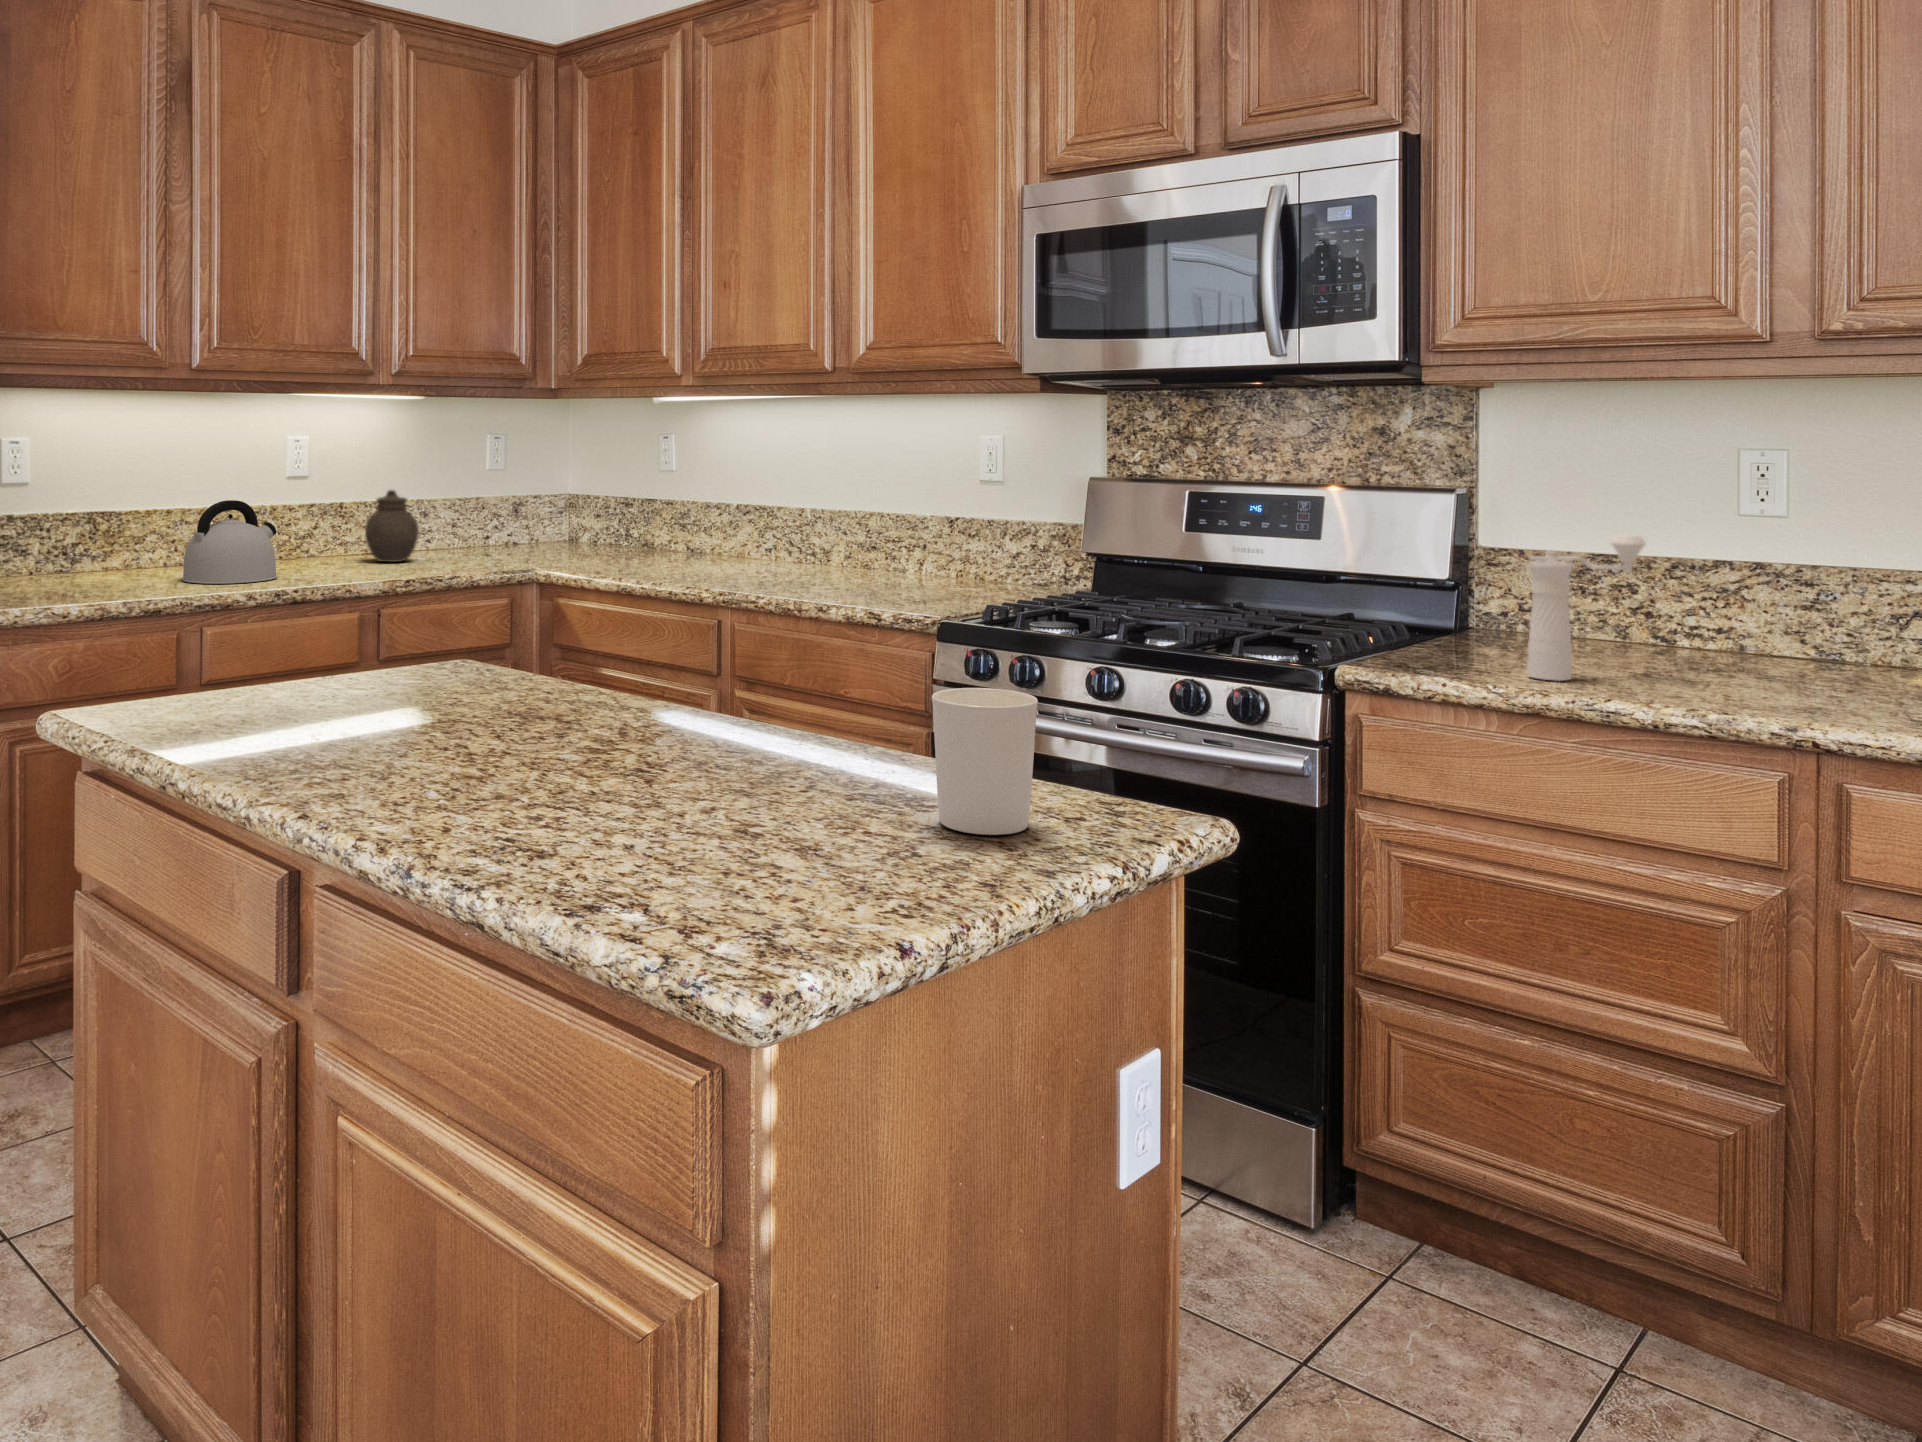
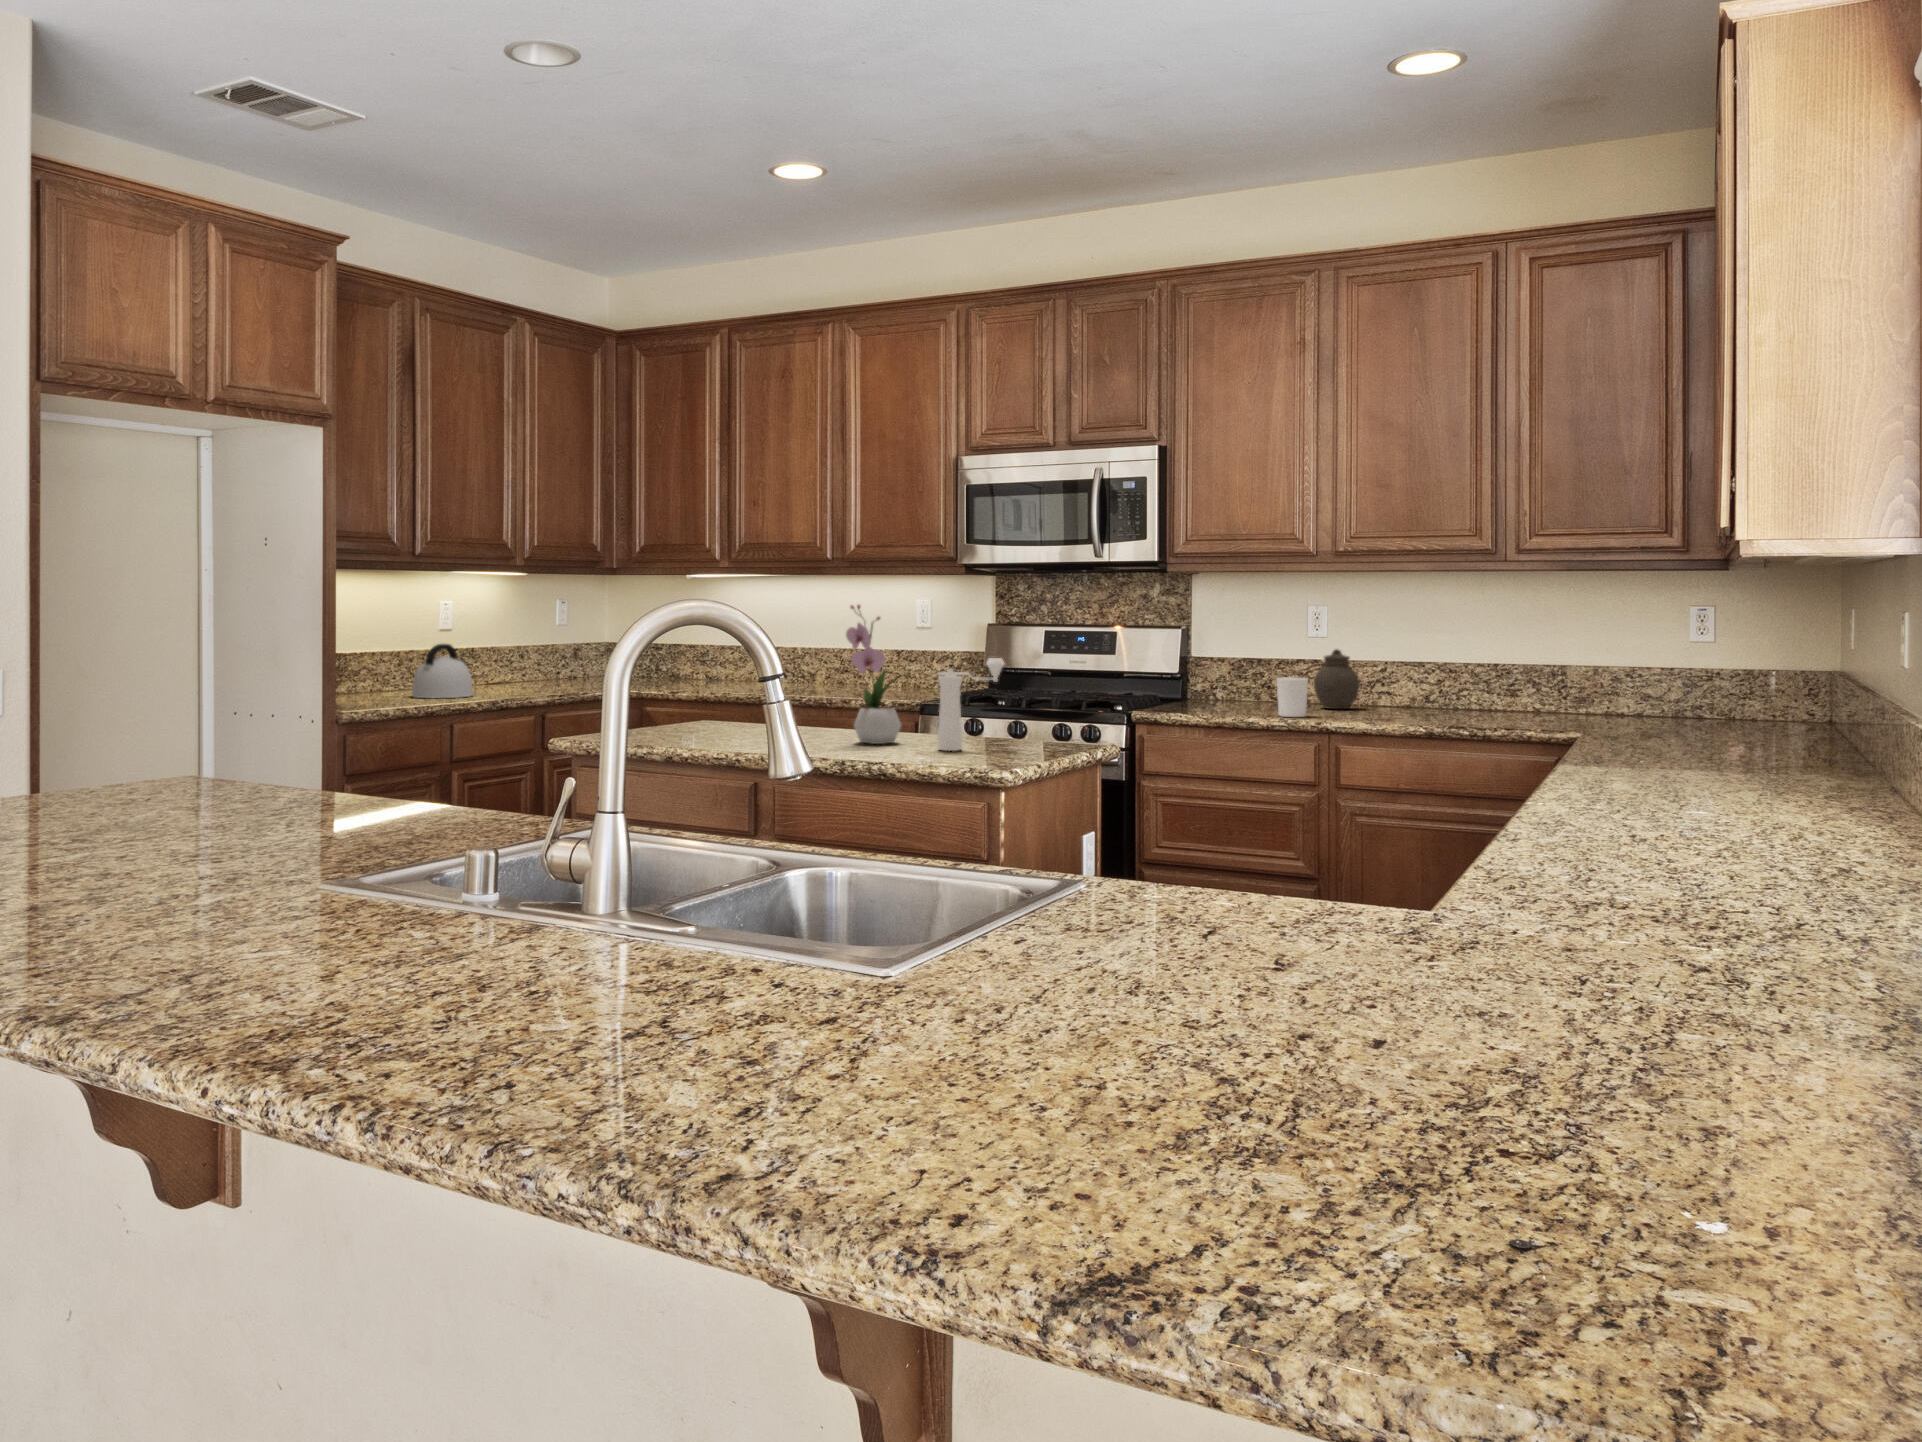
flower arrangement: none [524,452,678,795] -> present [846,605,901,744]
jar: present [365,490,419,562] -> present [1314,649,1359,709]
pepper mill: present [1527,534,1645,681] -> present [938,658,1004,751]
candle holder: present [932,688,1038,835] -> present [1277,677,1308,717]

